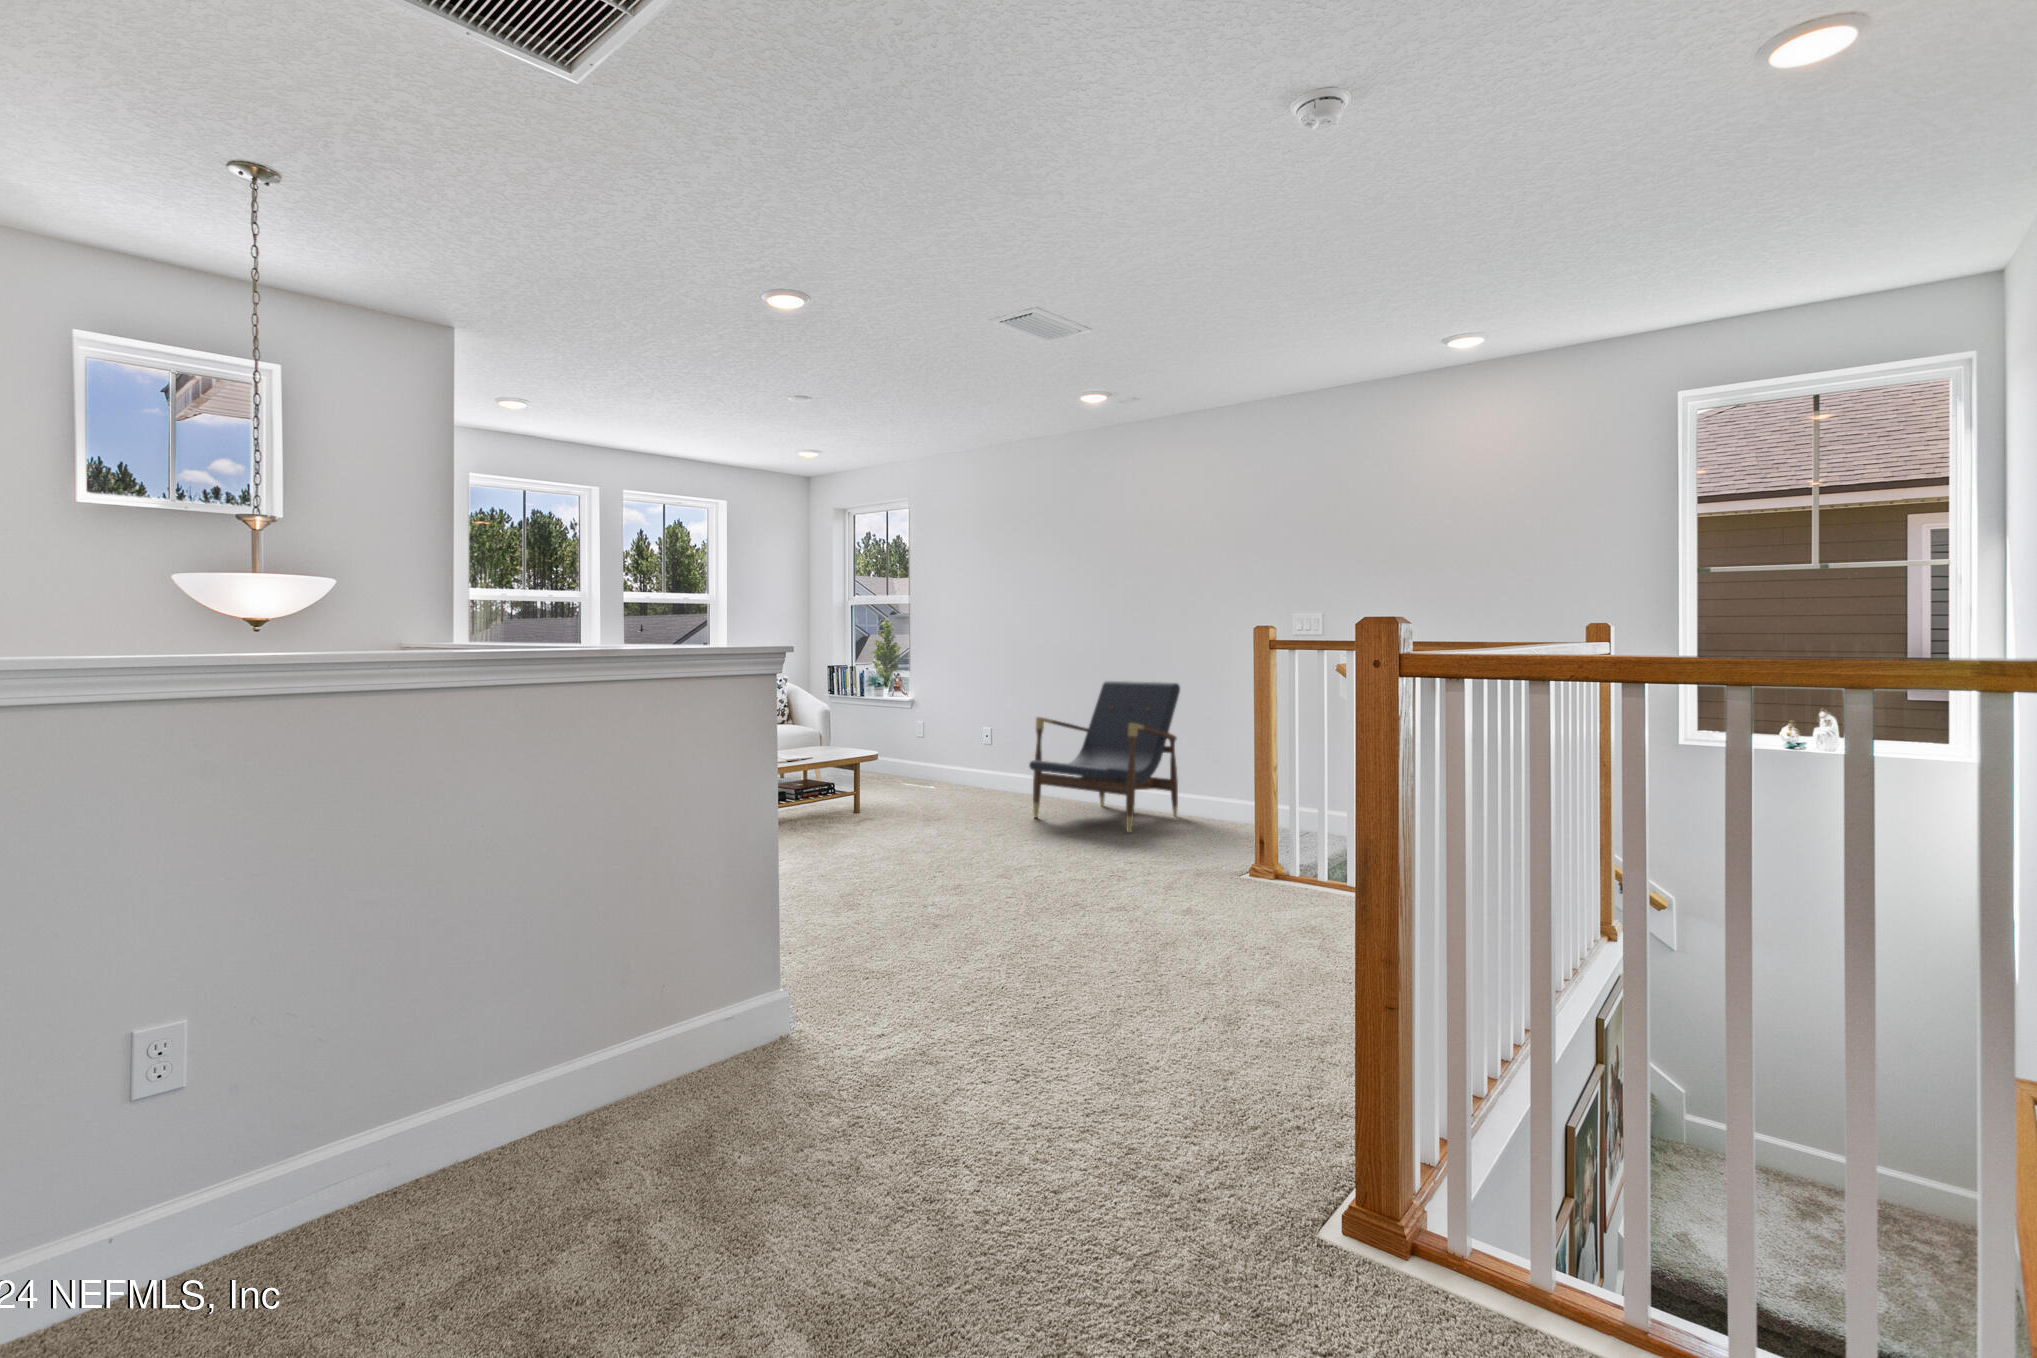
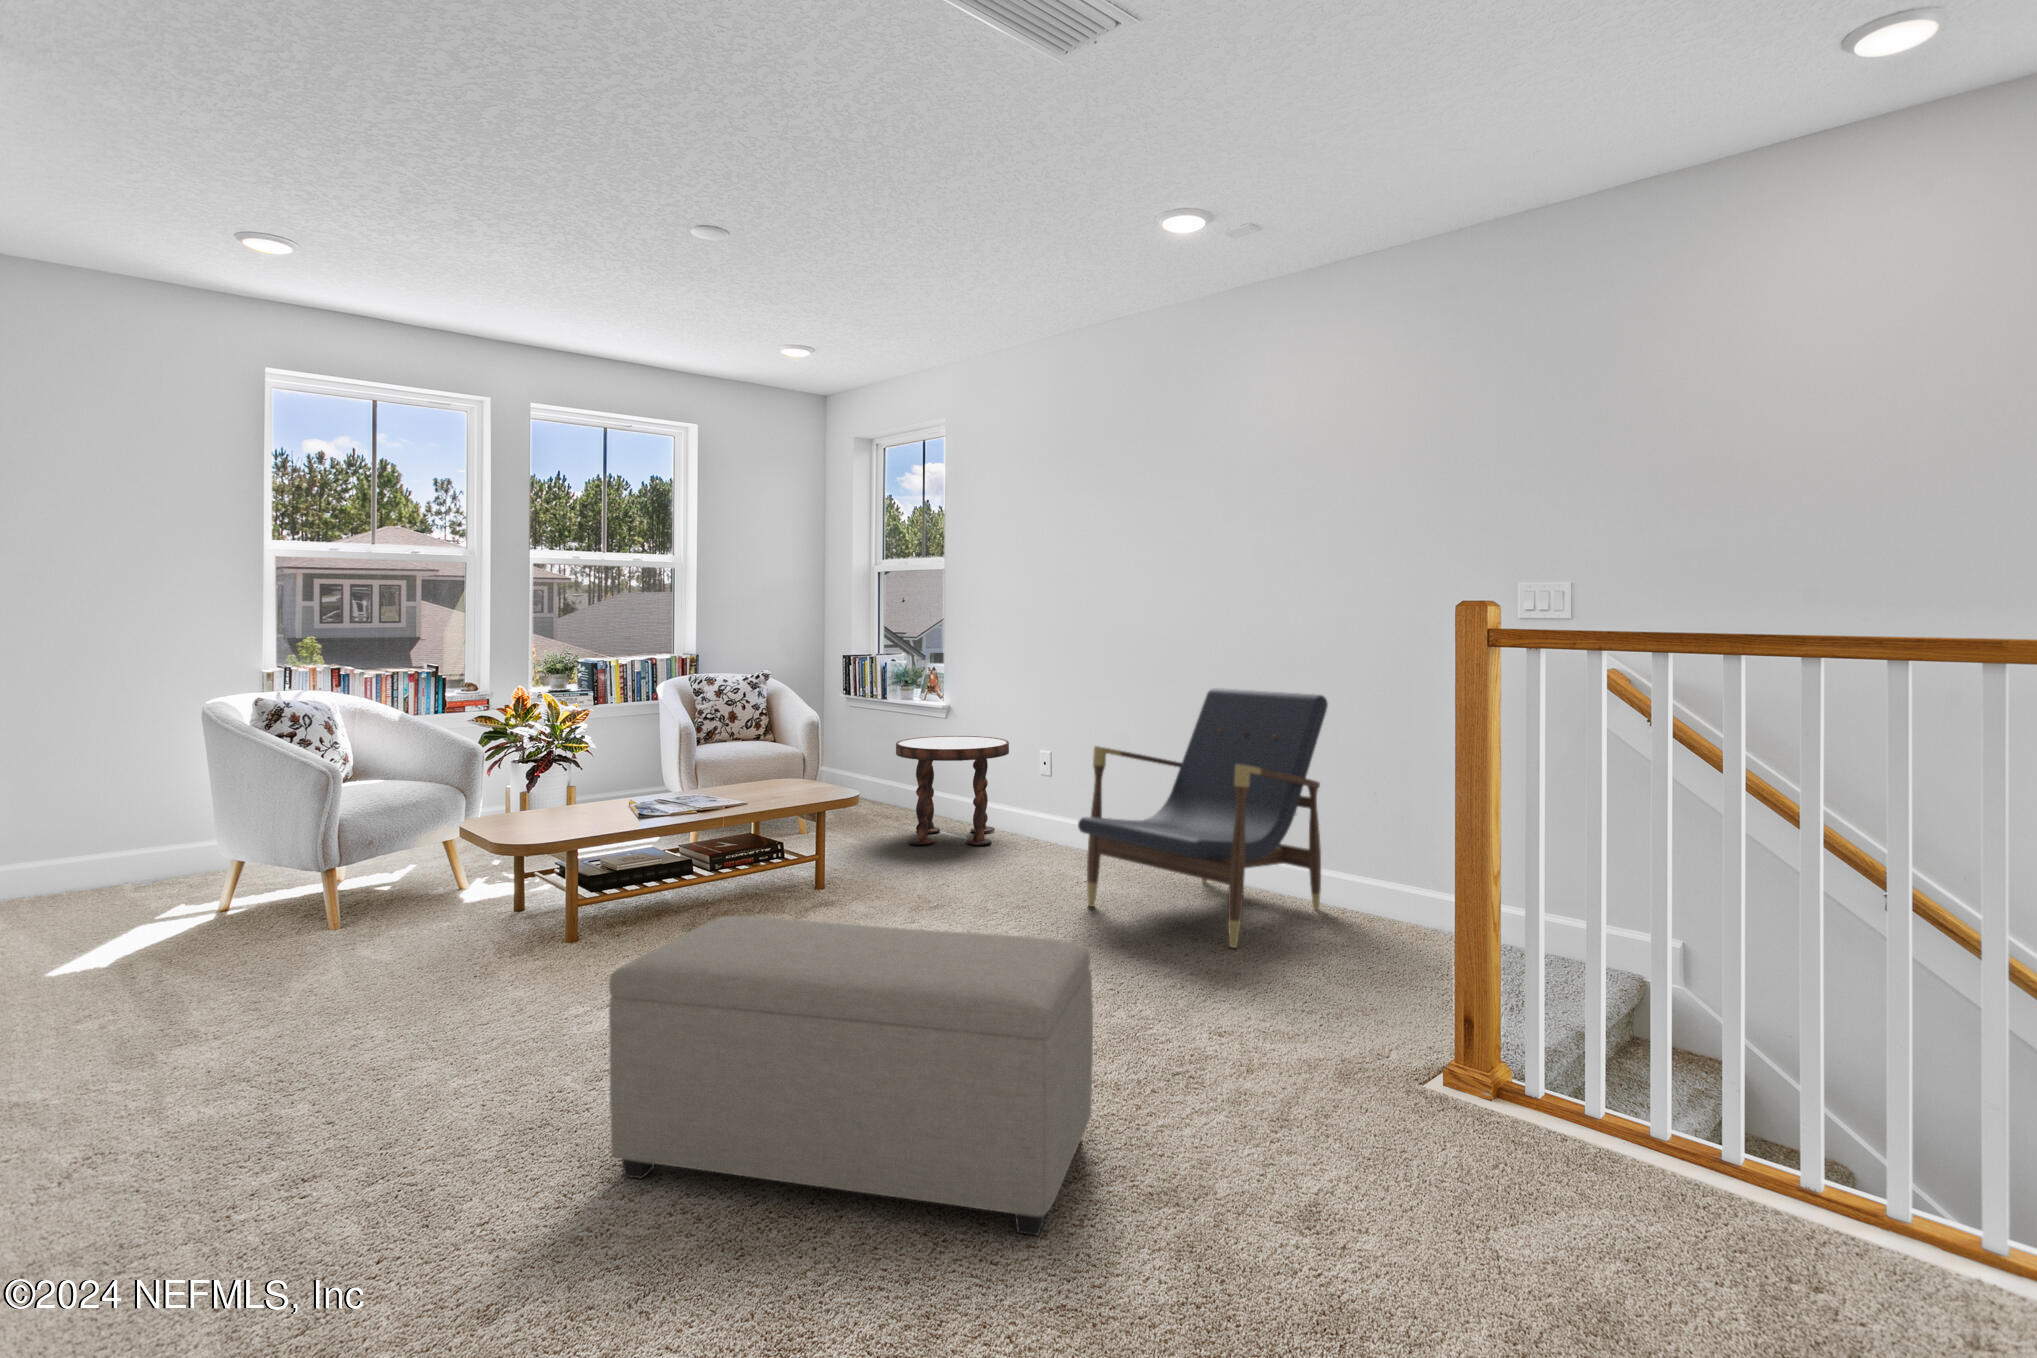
side table: none [886,719,963,792] -> present [896,736,1009,845]
ottoman: none [848,795,1078,923] -> present [609,916,1093,1235]

